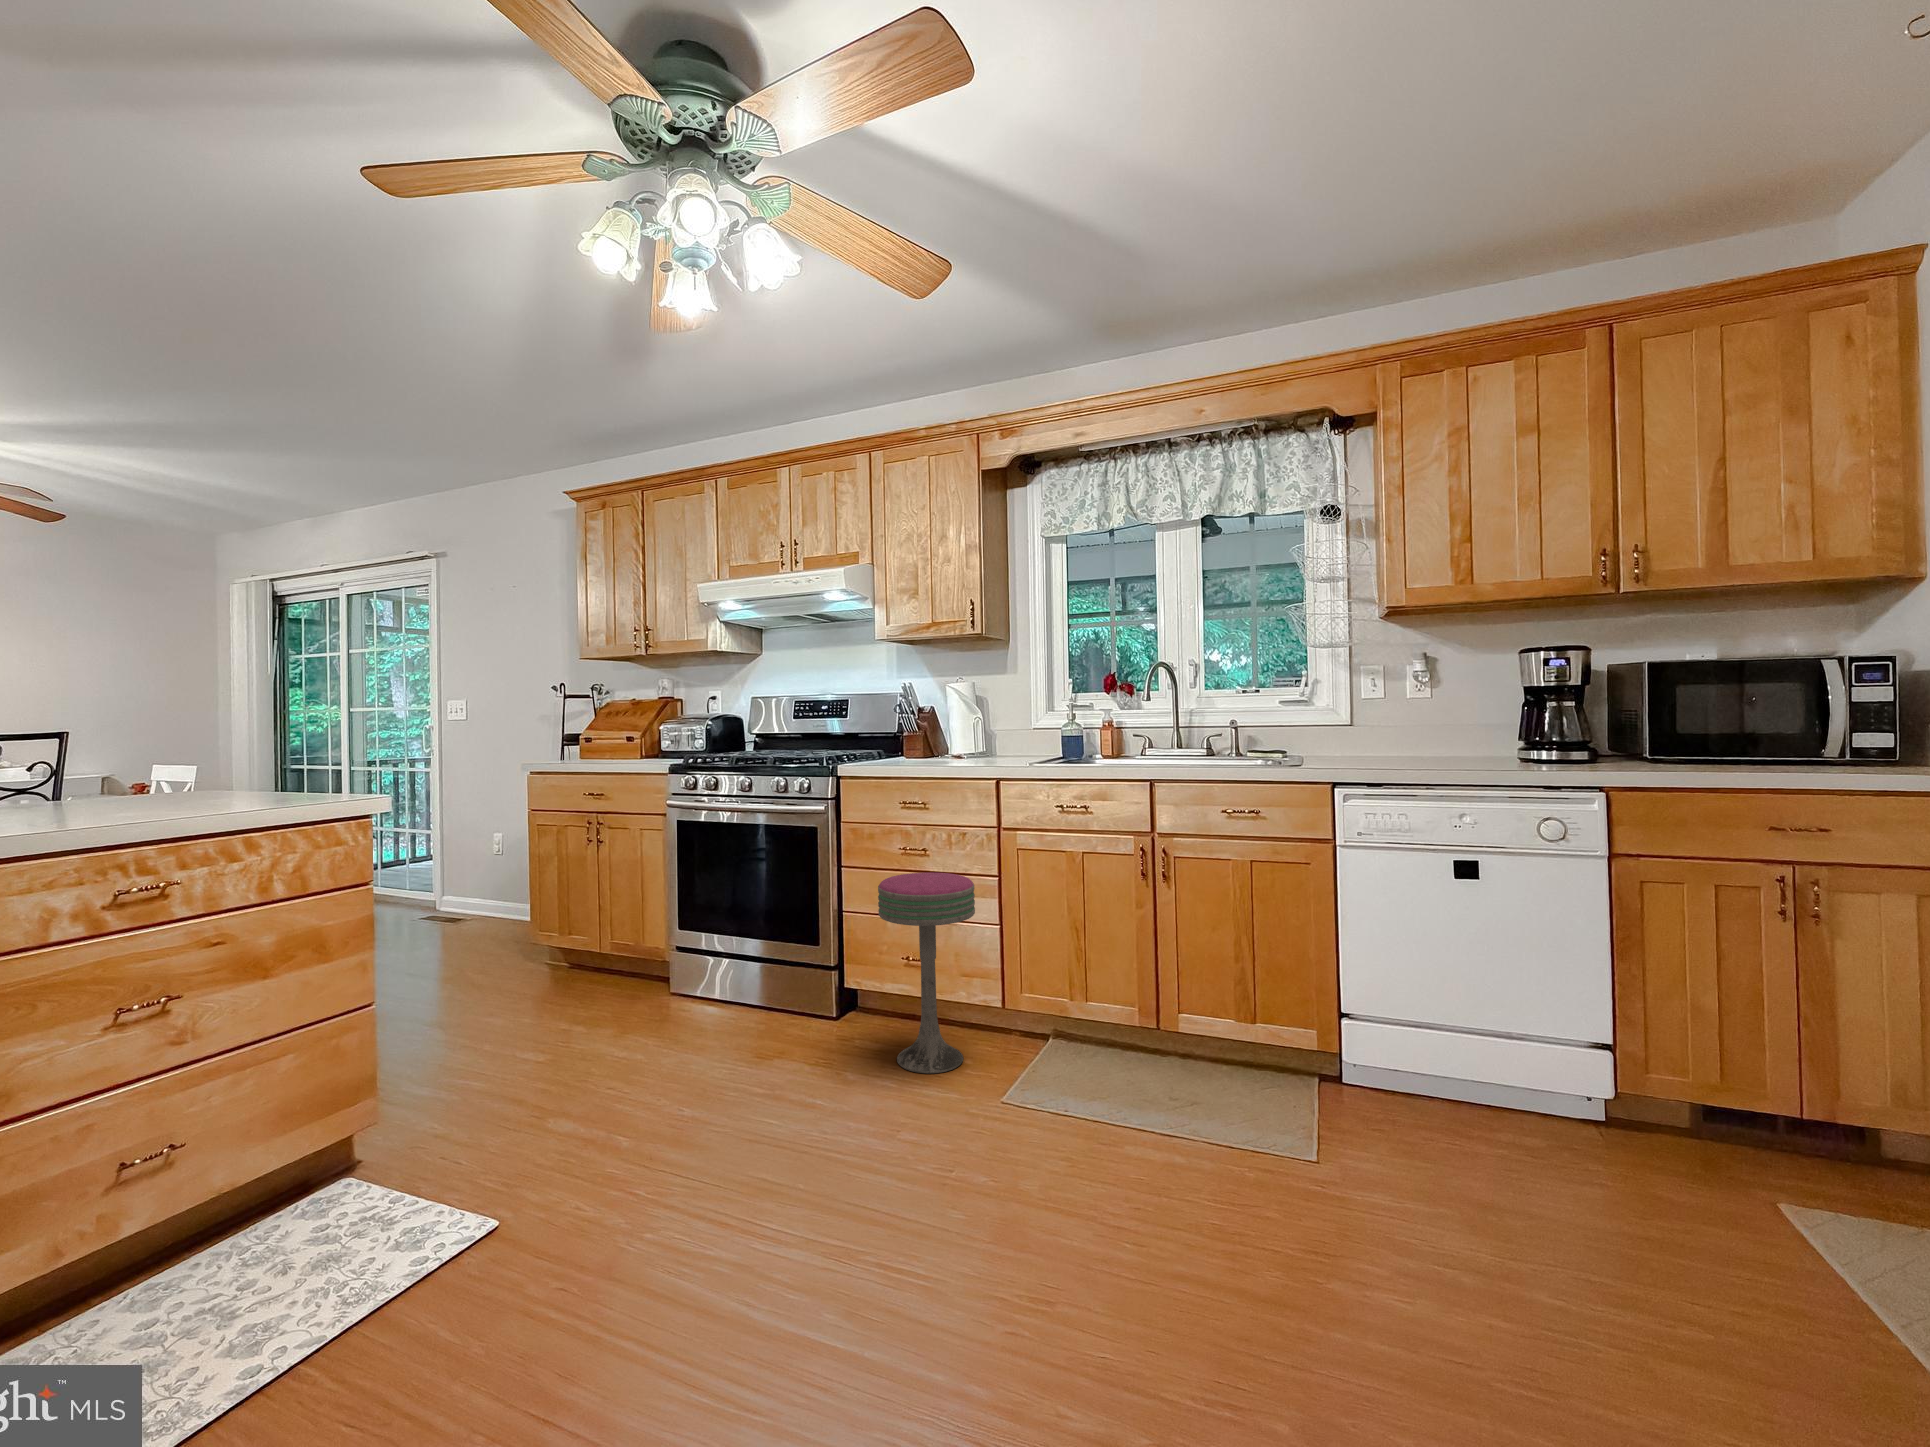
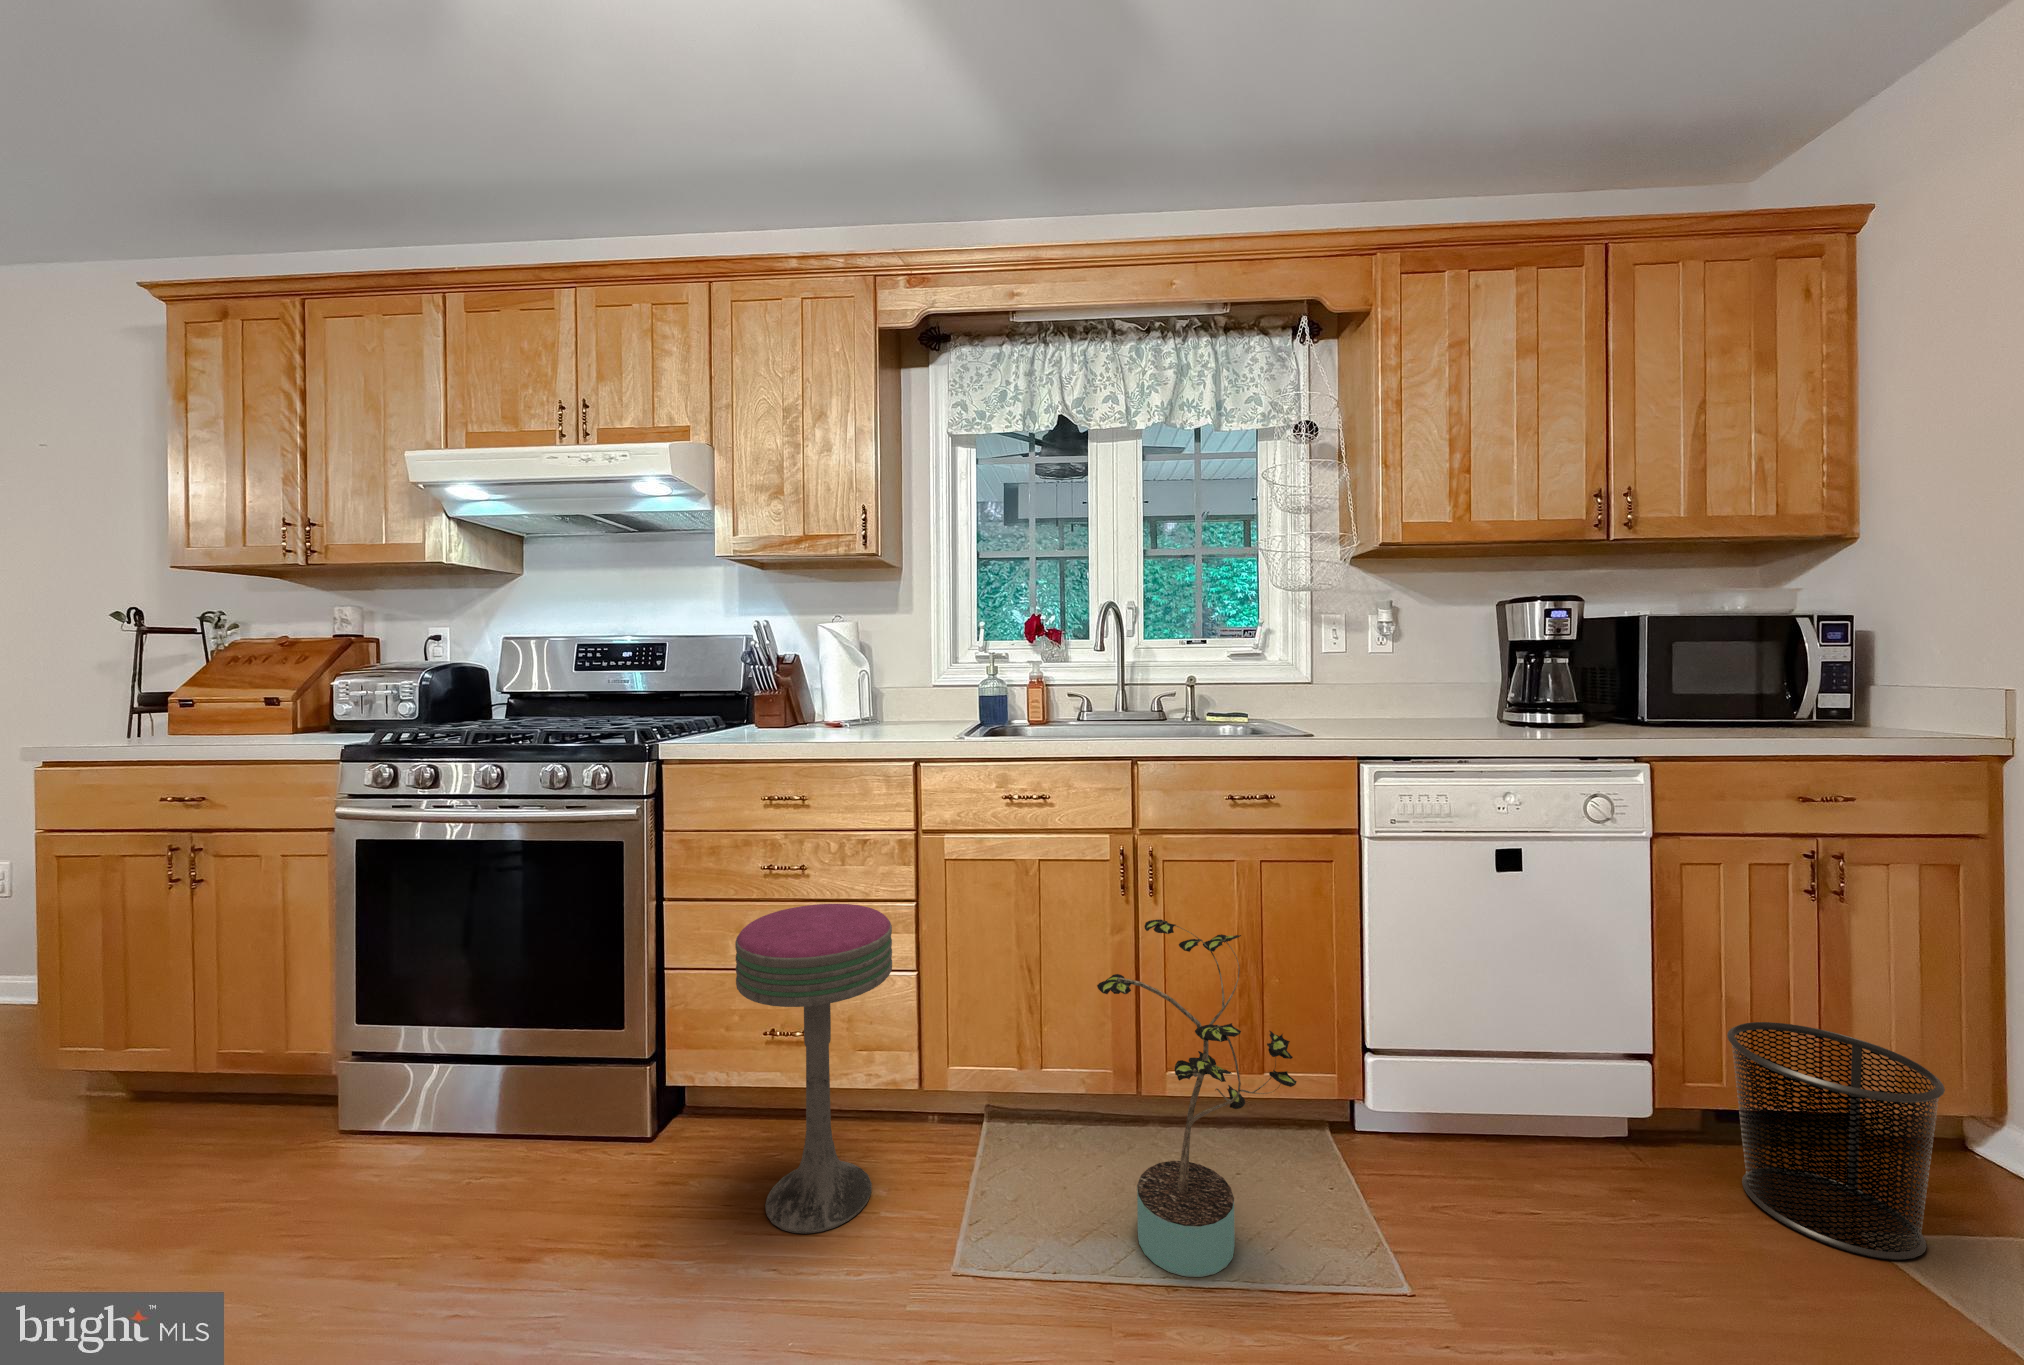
potted plant: none [1093,893,1228,1132] -> present [1097,920,1297,1277]
waste bin: none [1673,1032,1862,1235] -> present [1727,1022,1945,1260]

